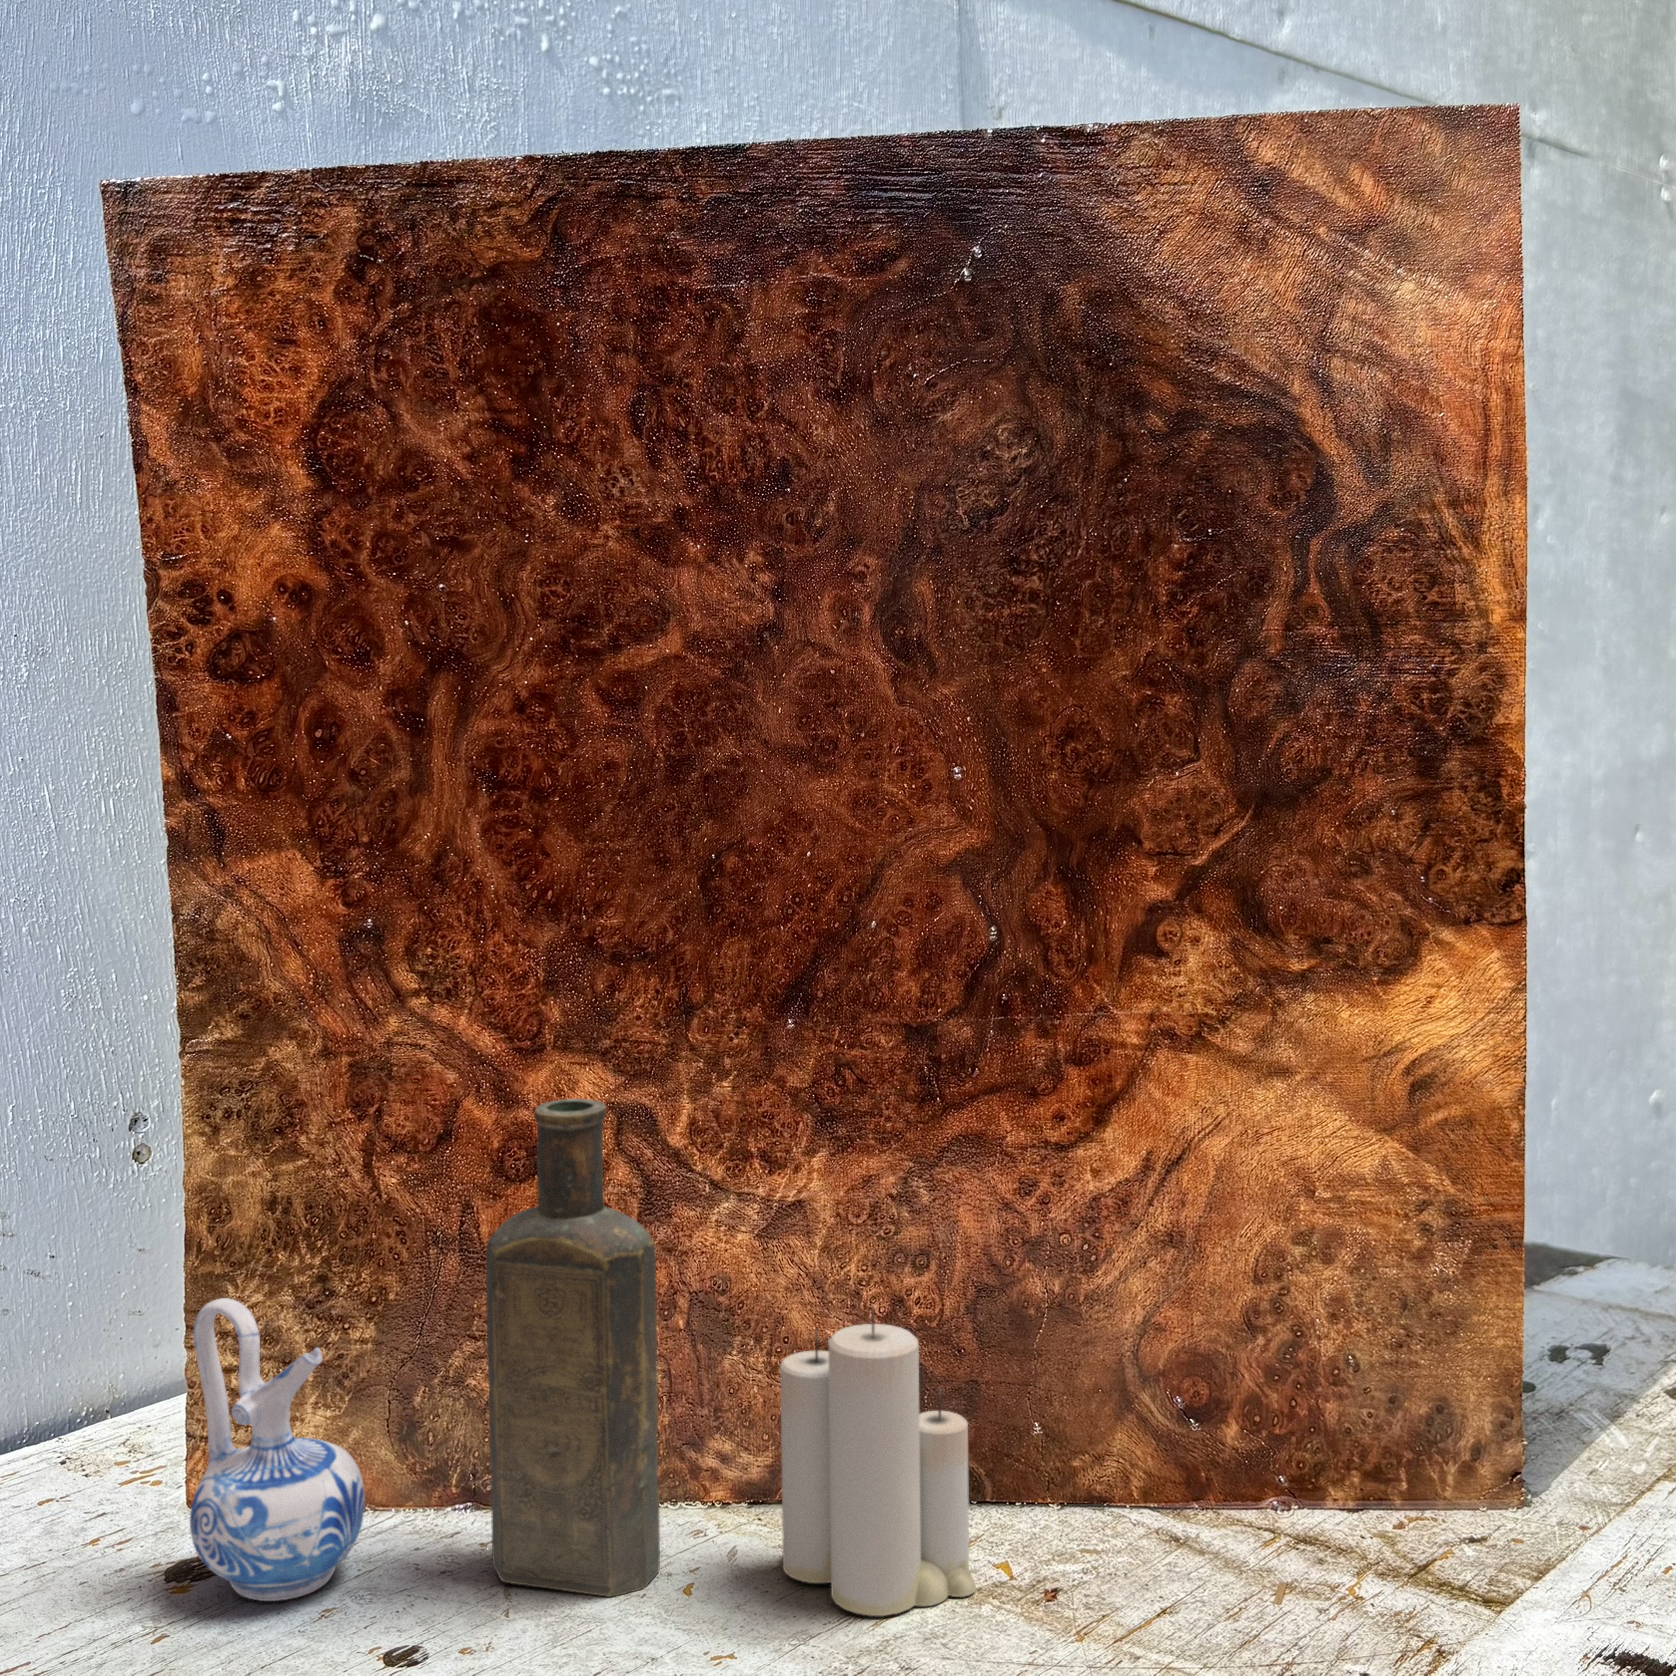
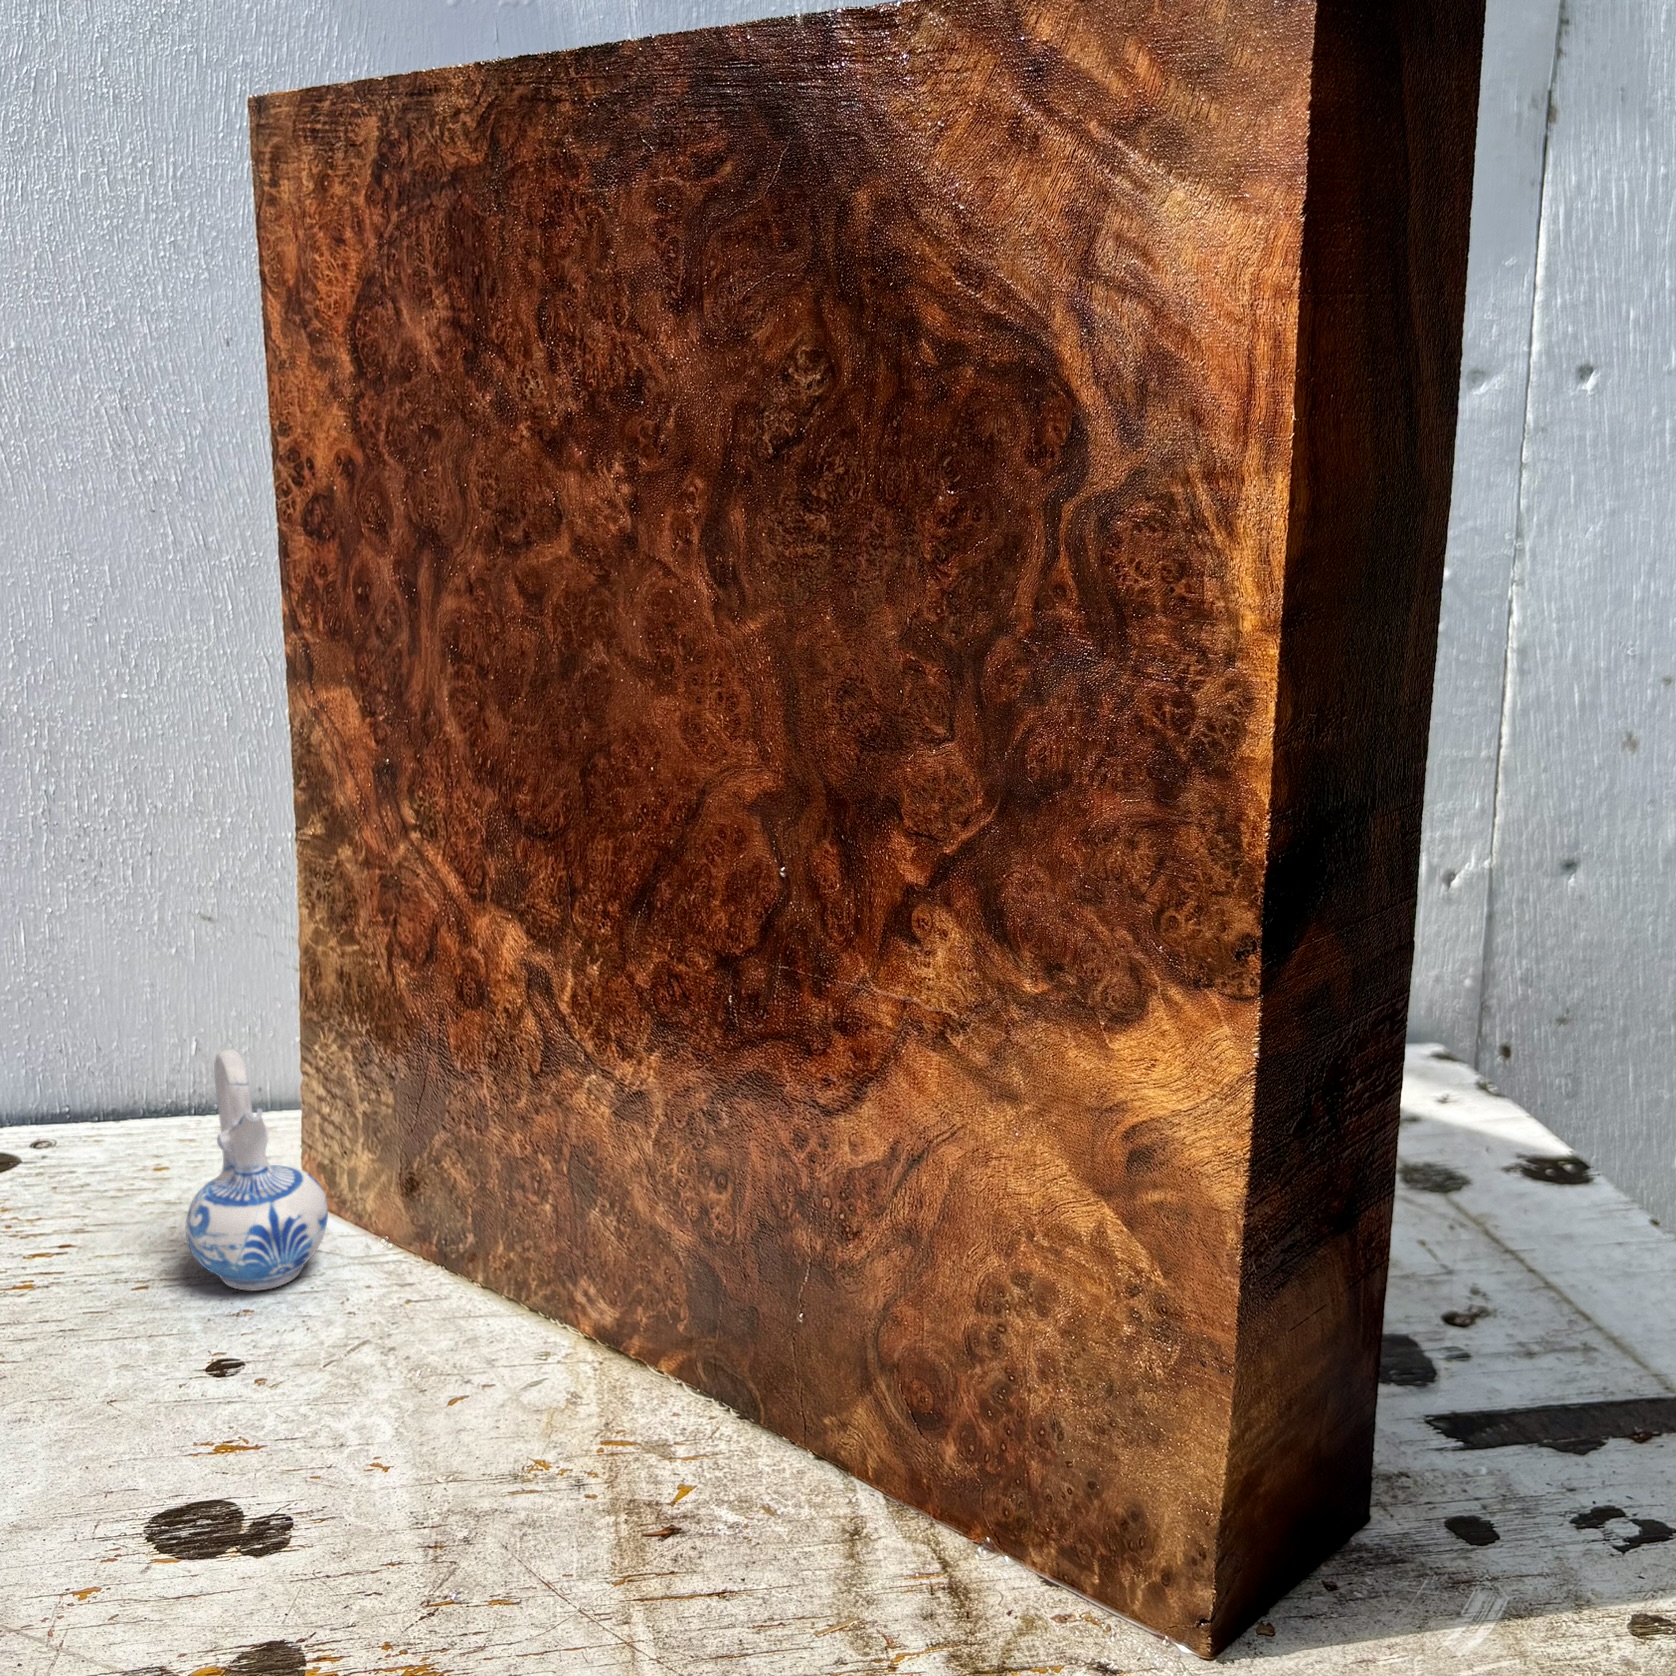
bottle: present [486,1099,660,1597] -> none [346,957,474,1380]
candle: present [780,1306,975,1616] -> none [500,1212,642,1493]

